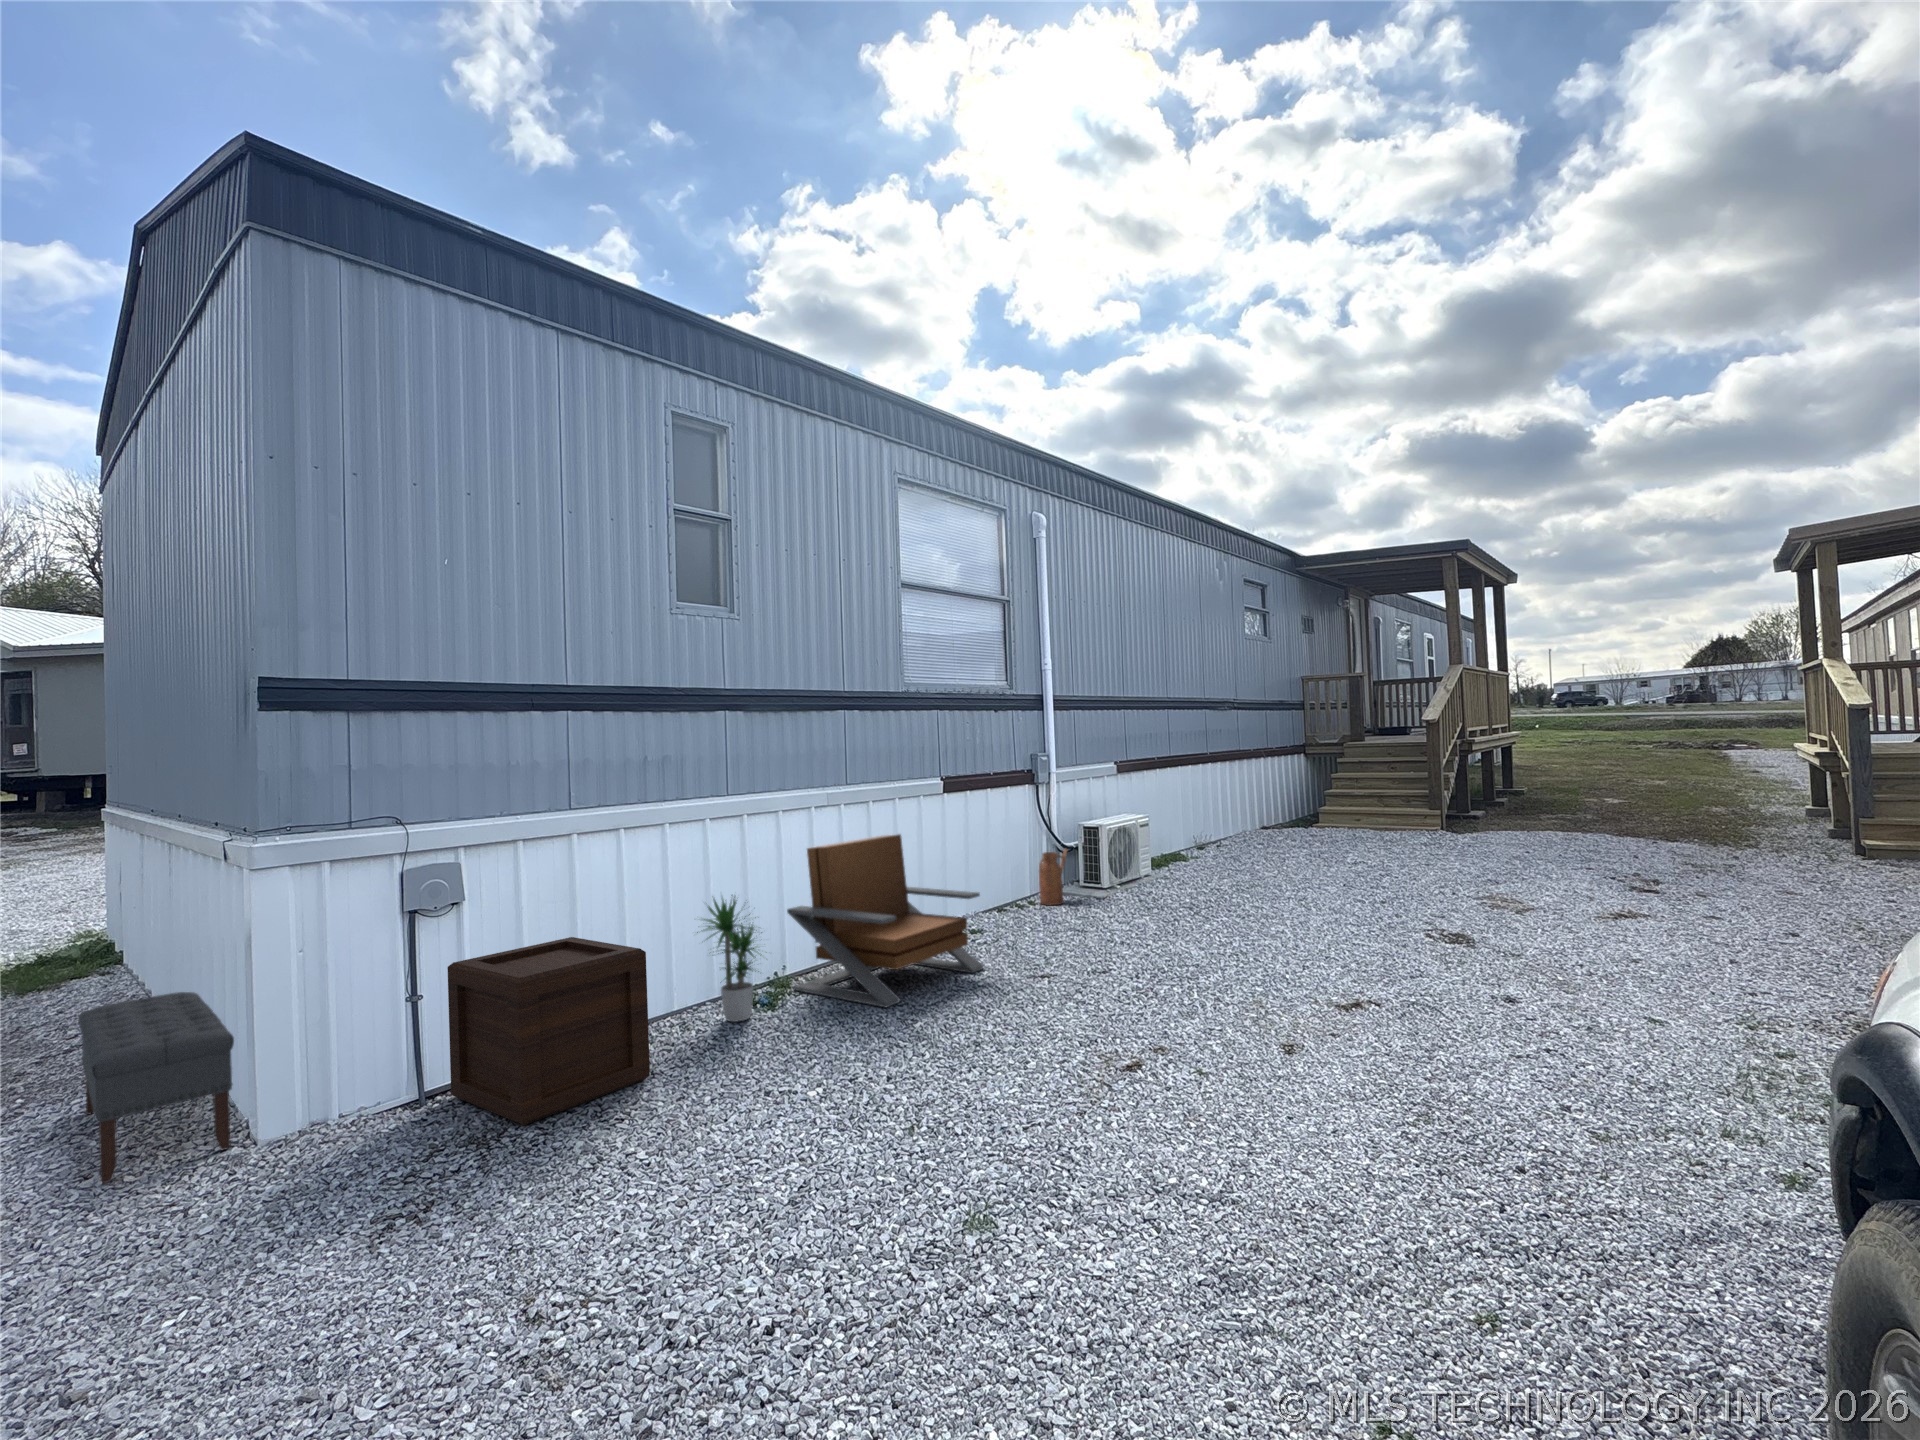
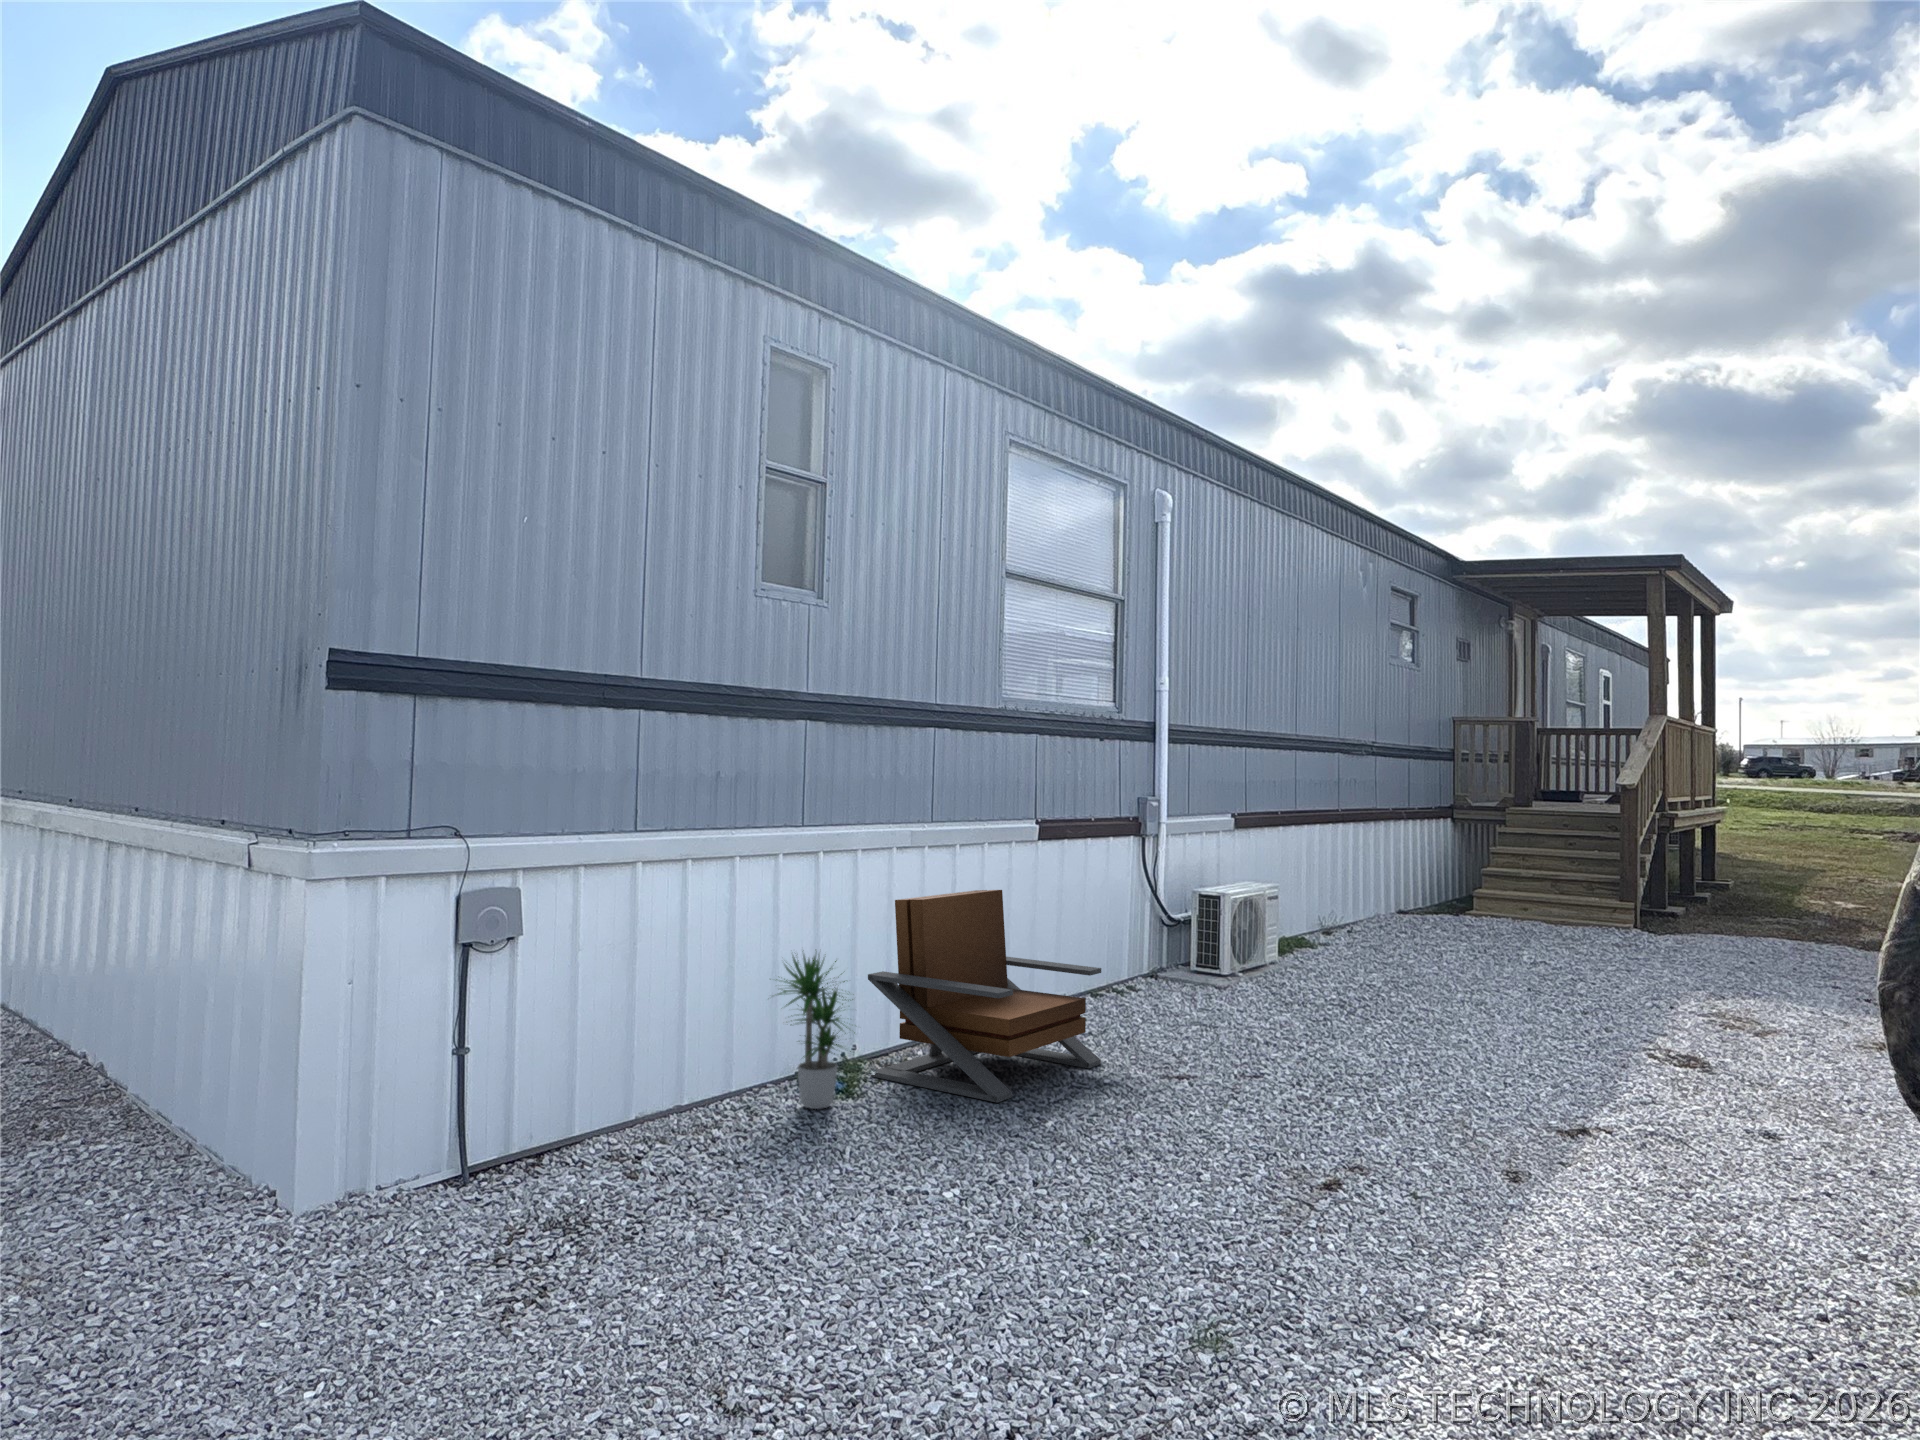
watering can: present [1039,849,1067,905] -> none [1142,921,1179,993]
wooden crate: present [447,937,650,1125] -> none [504,991,744,1212]
bench: present [78,992,234,1184] -> none [56,1030,276,1249]

